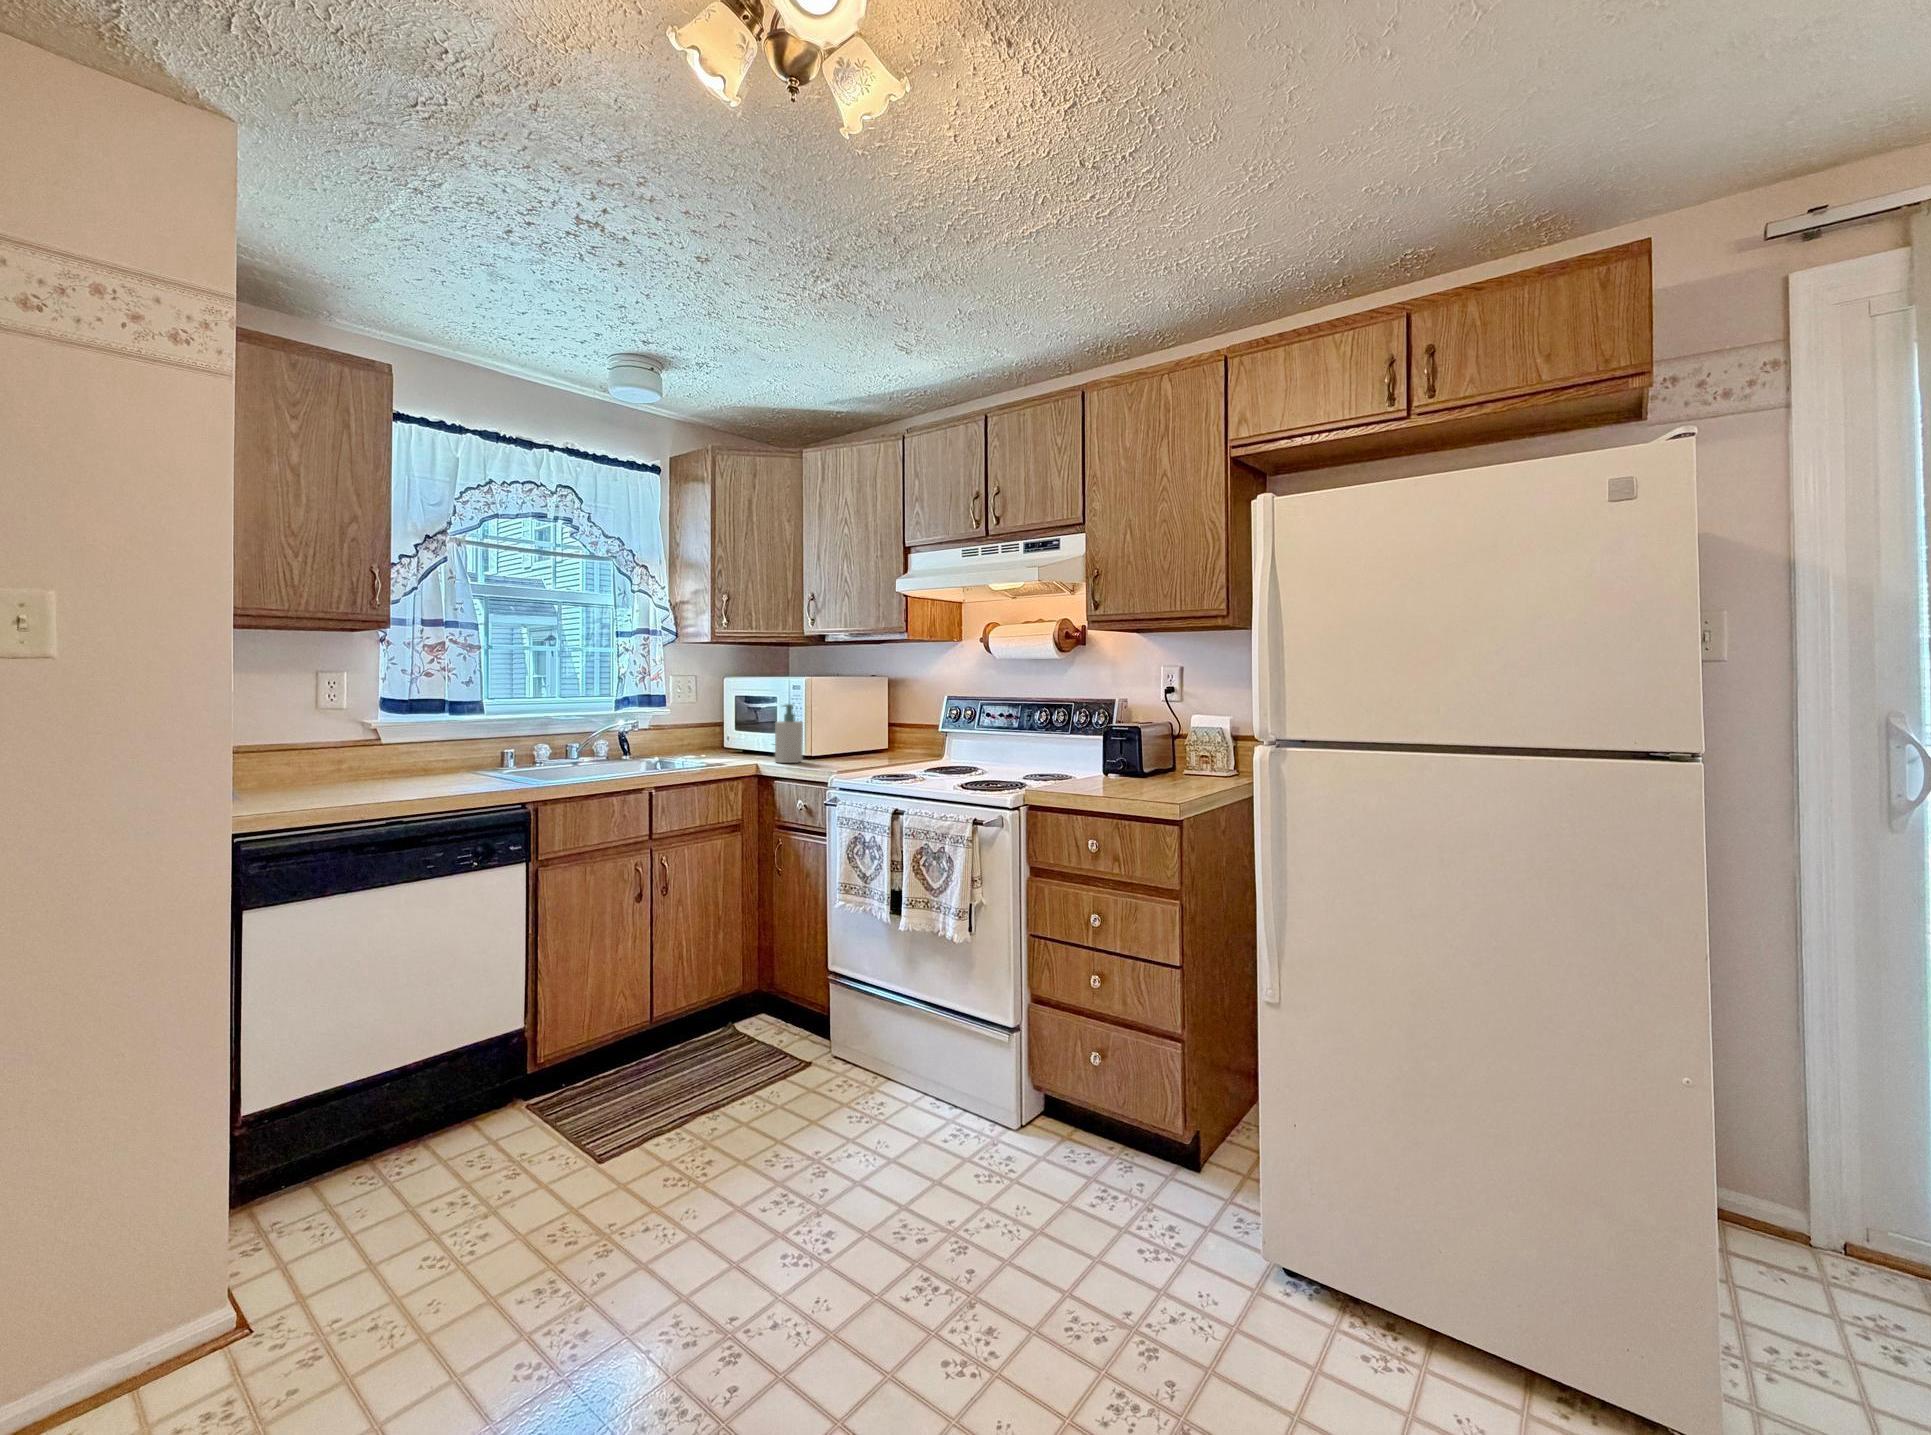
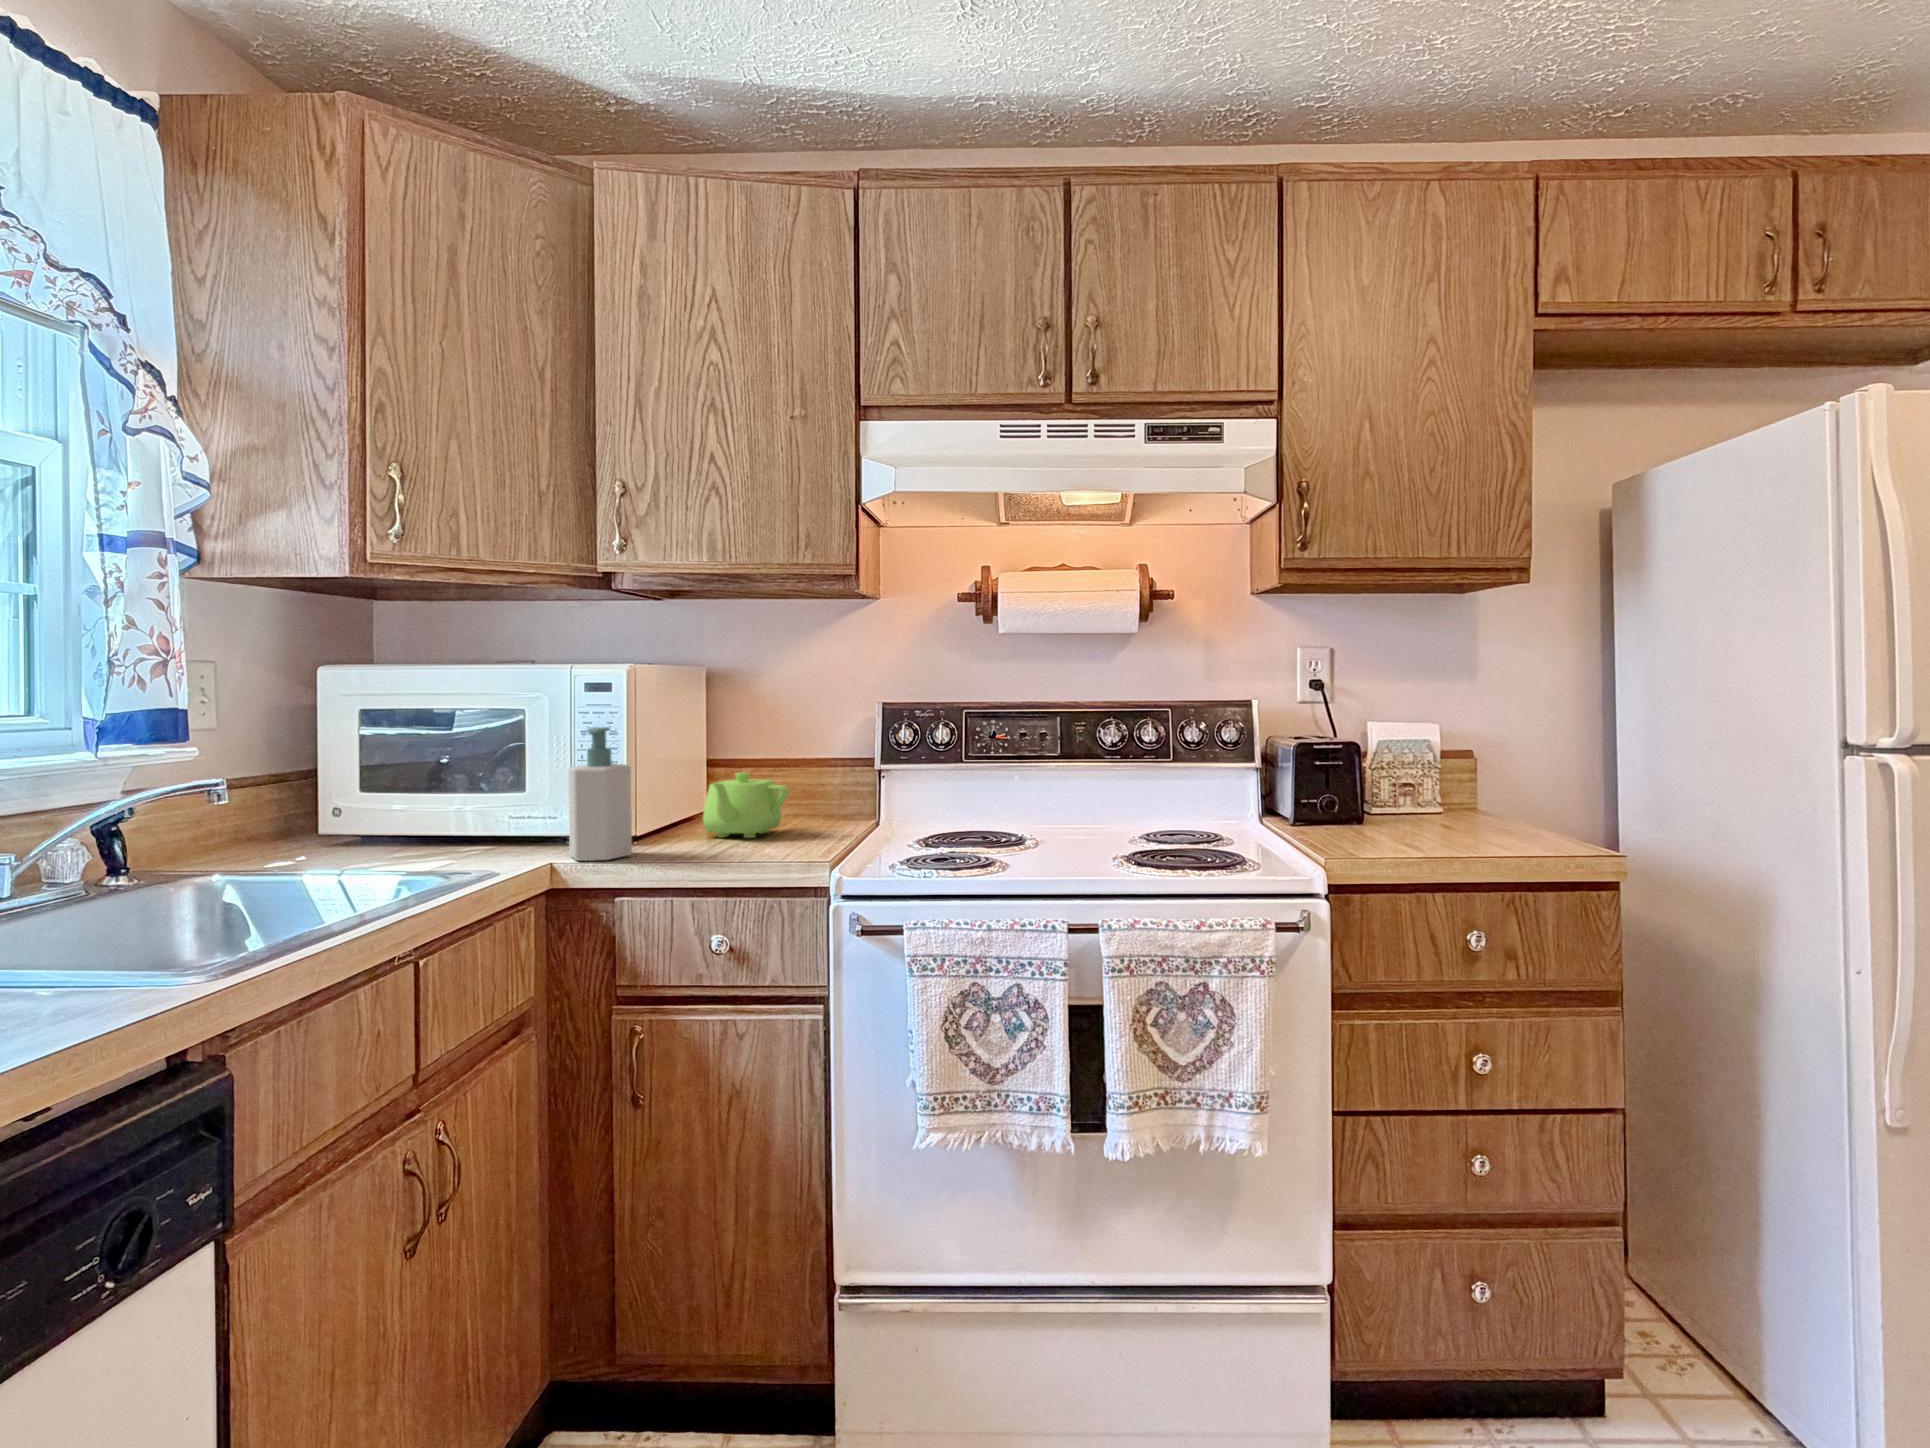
teapot: none [844,731,889,763] -> present [703,773,789,838]

